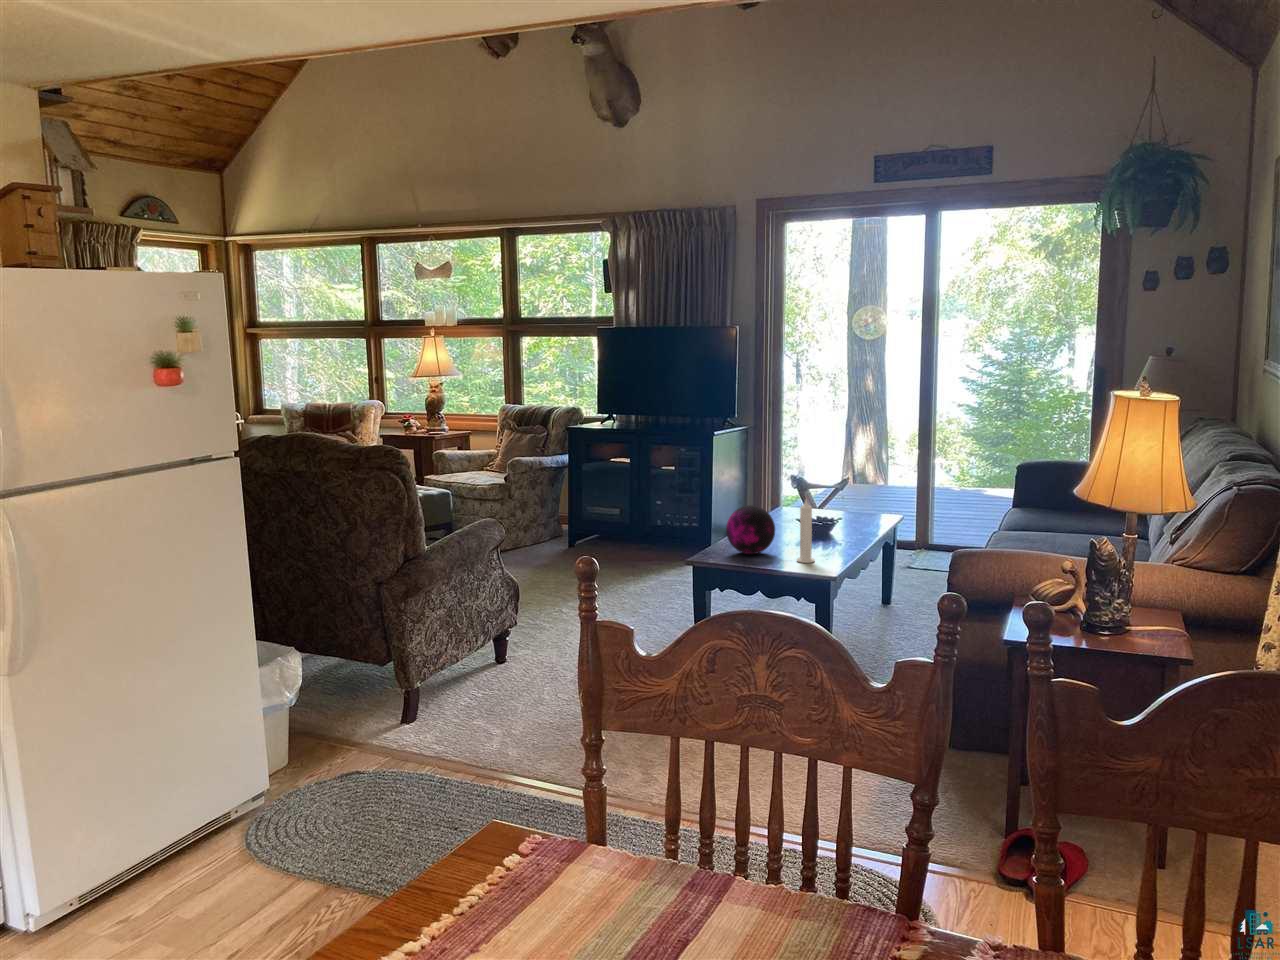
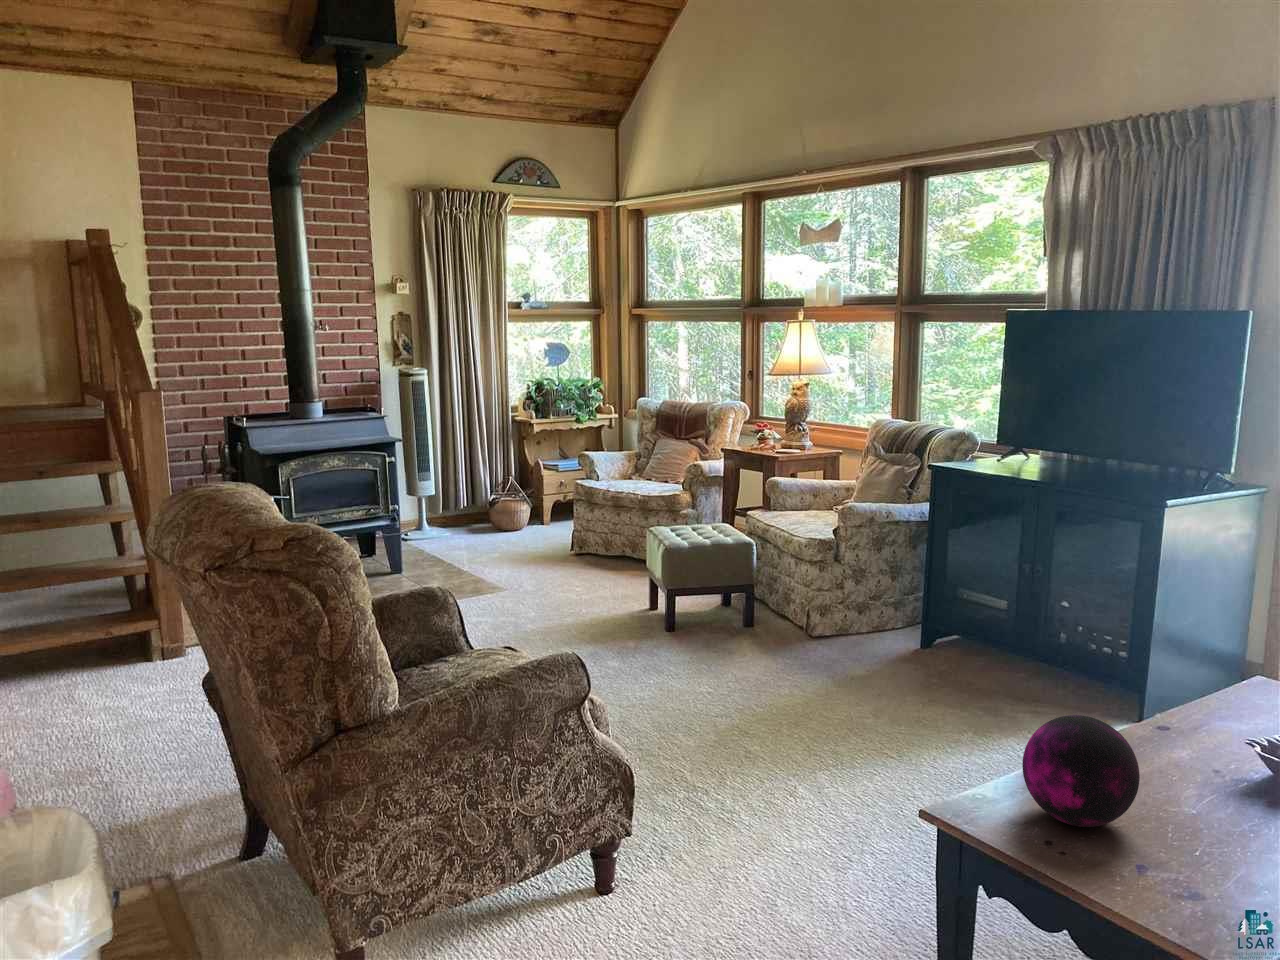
candle: present [797,500,815,563] -> none [1169,744,1219,898]

